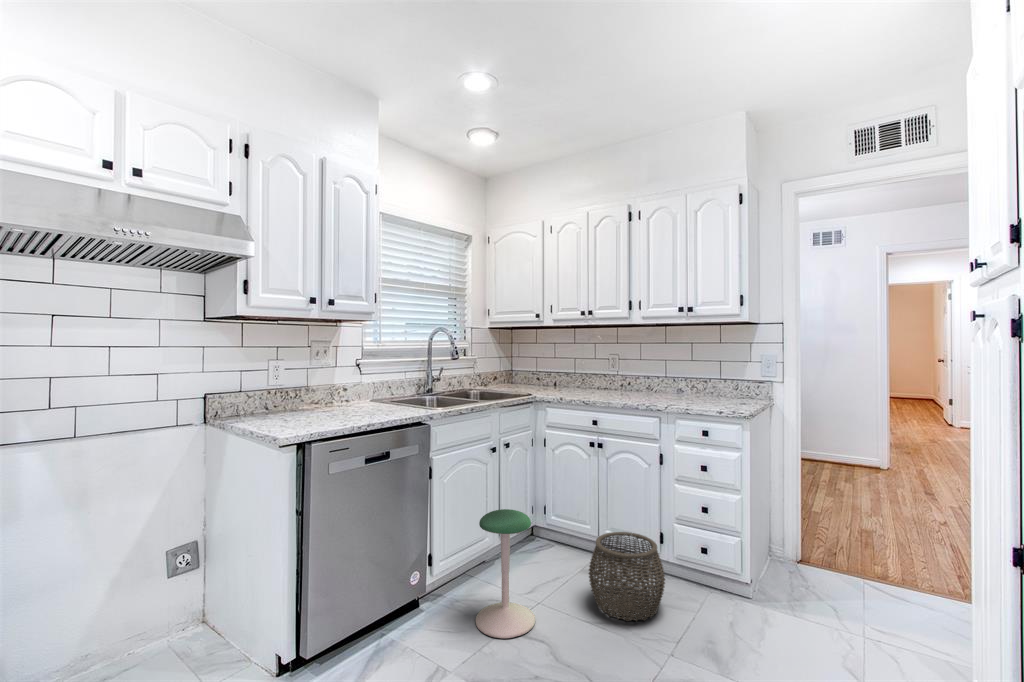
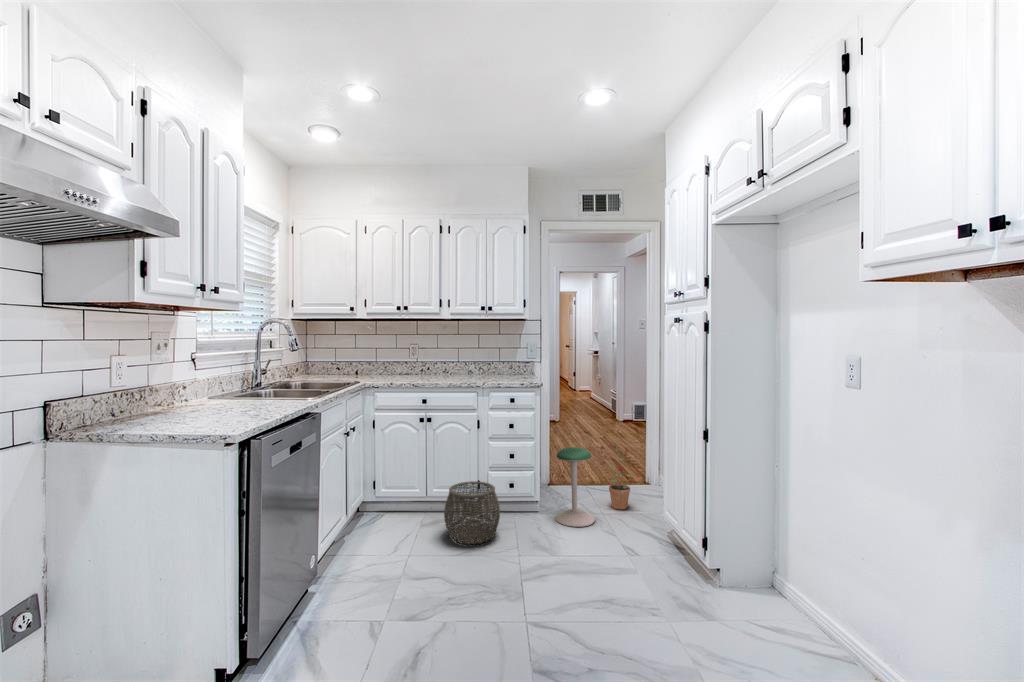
stool: present [476,509,535,638] -> present [555,447,595,527]
potted plant: none [863,523,936,645] -> present [600,444,632,510]

